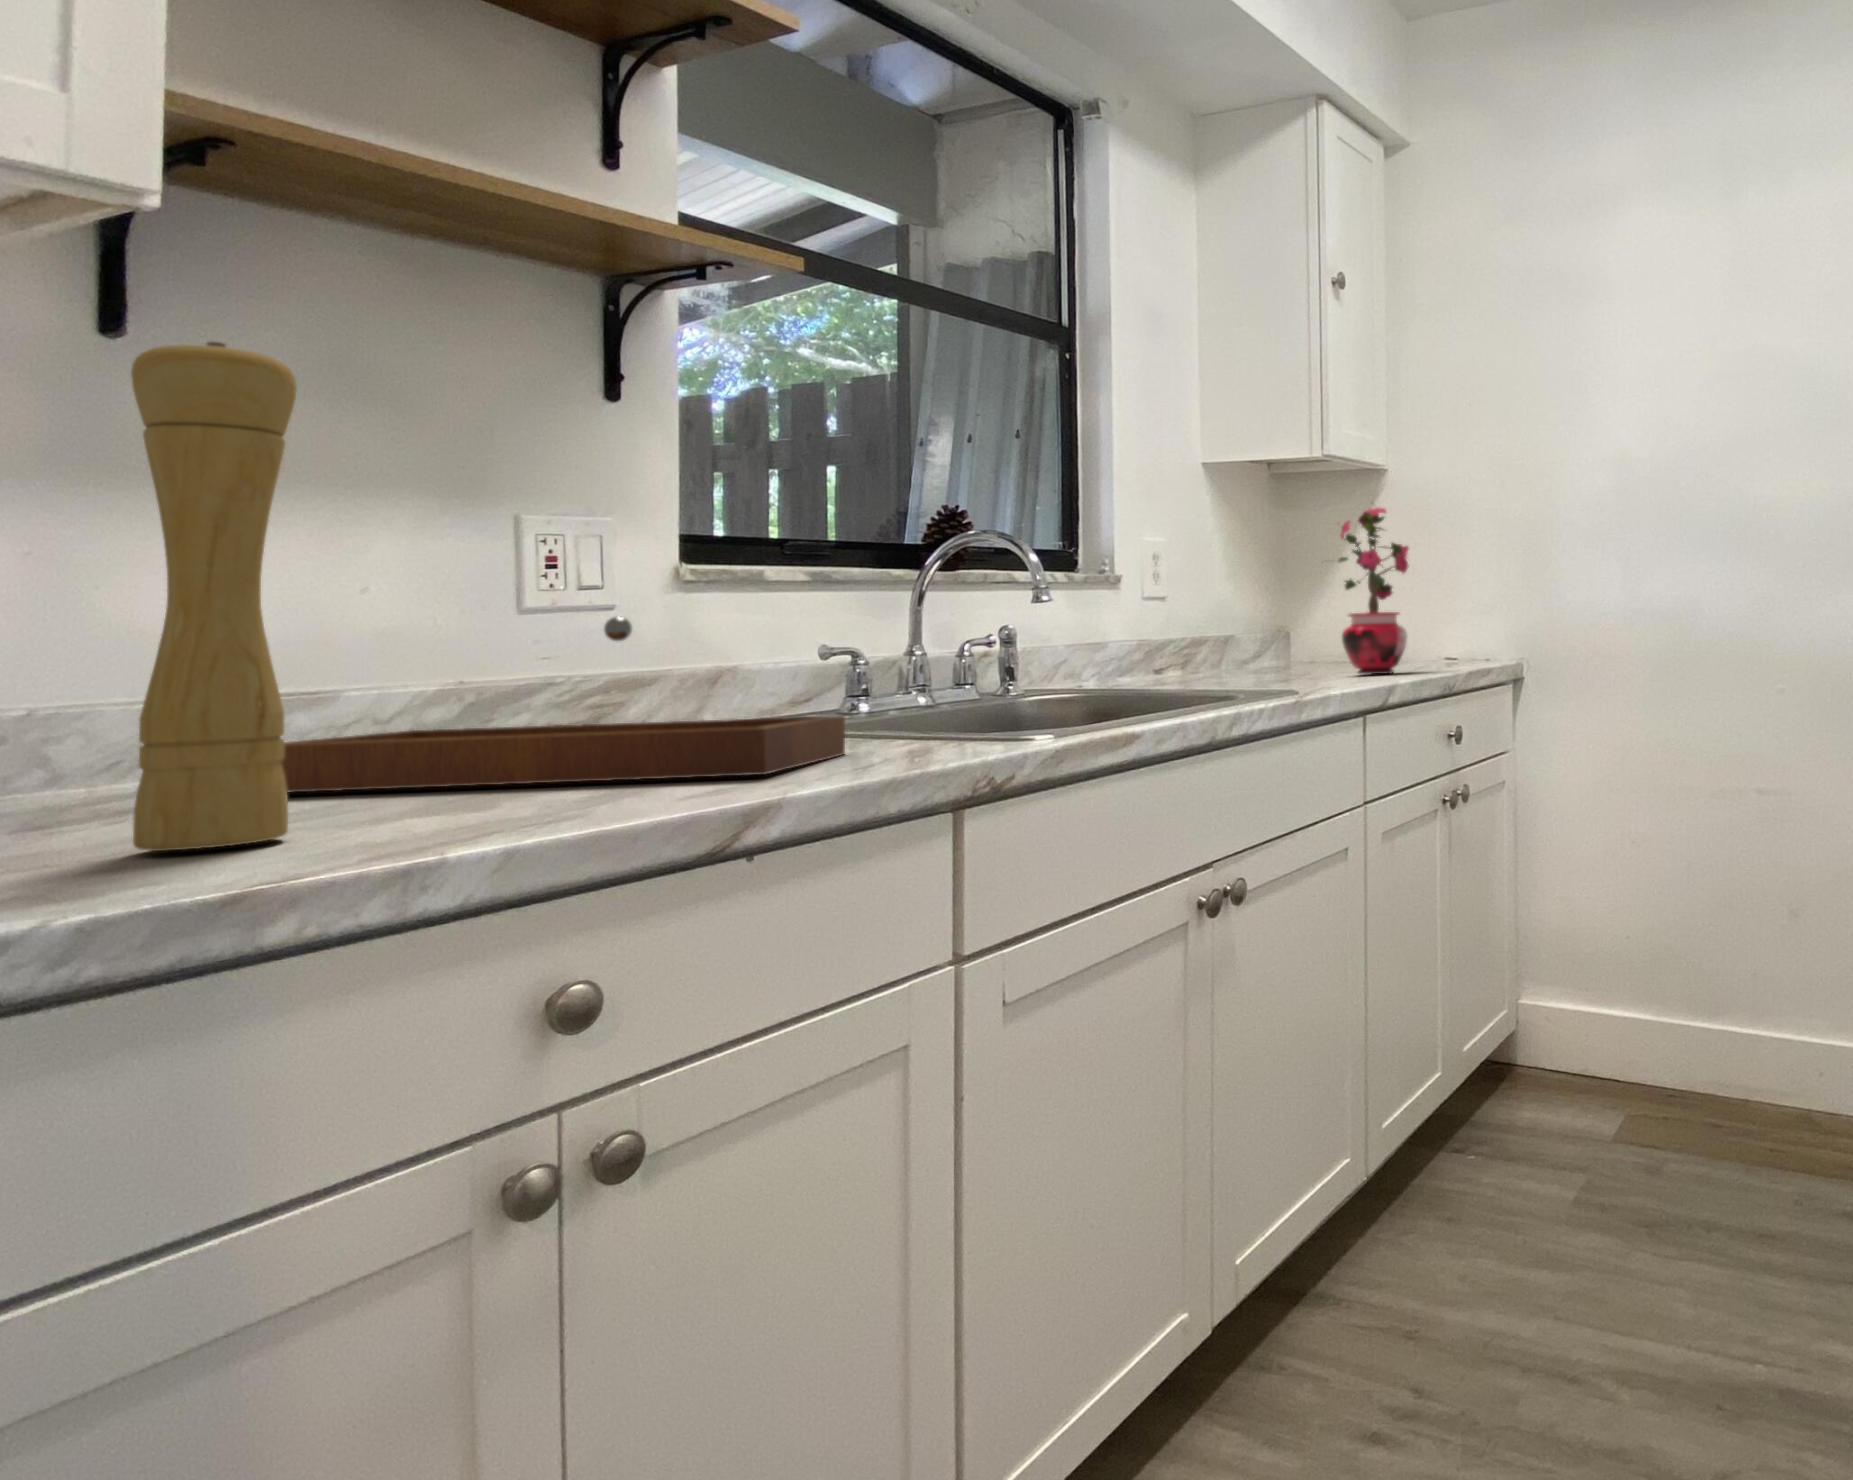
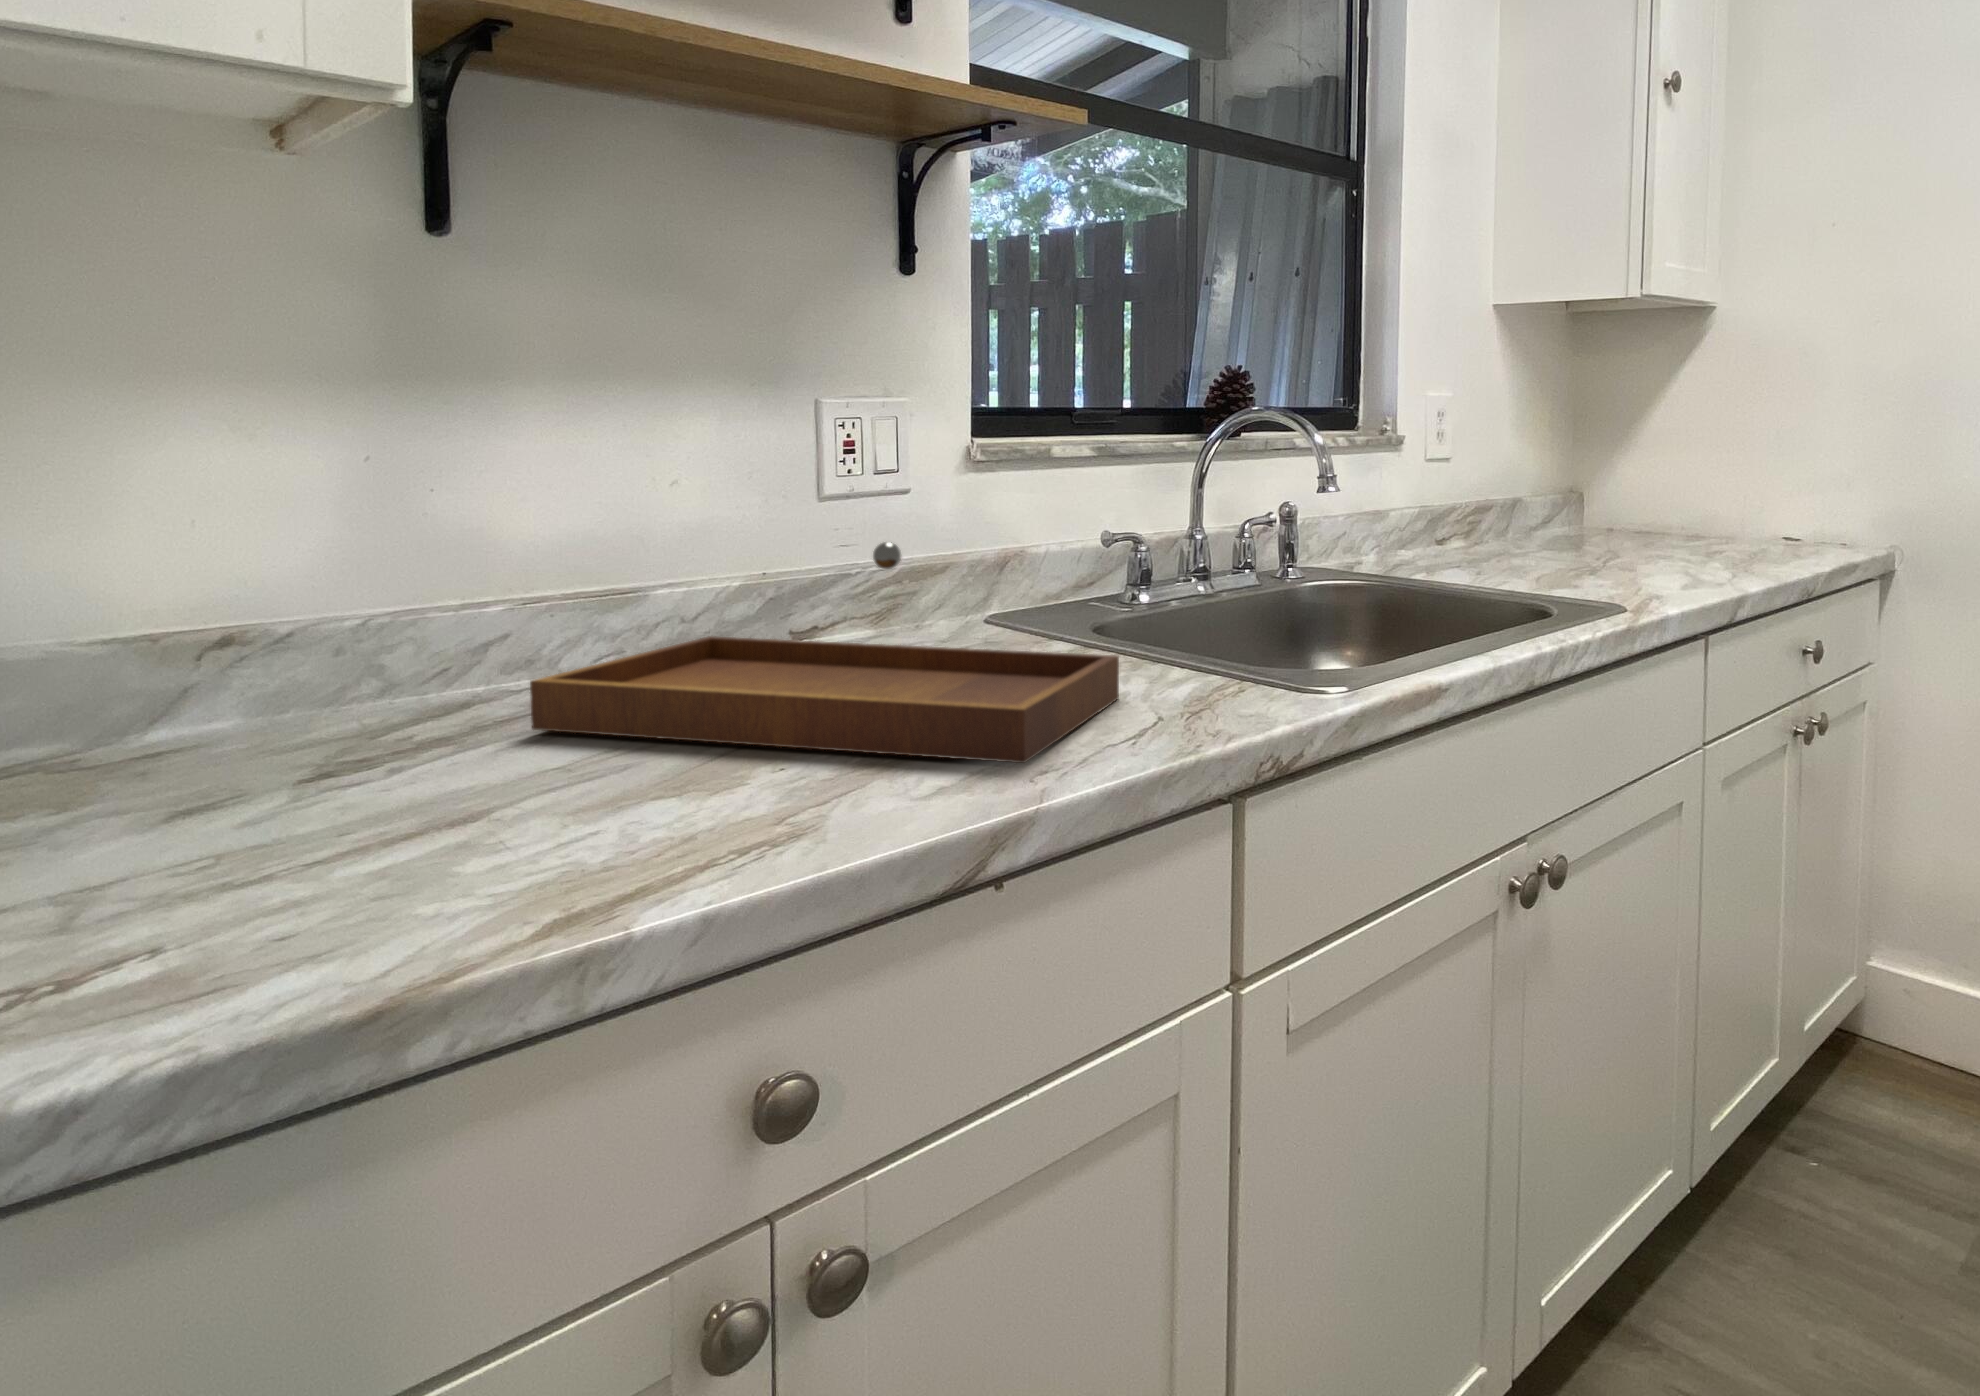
pepper mill: present [131,342,297,851] -> none [282,293,489,917]
potted plant: present [1338,508,1408,674] -> none [1619,355,1722,545]

